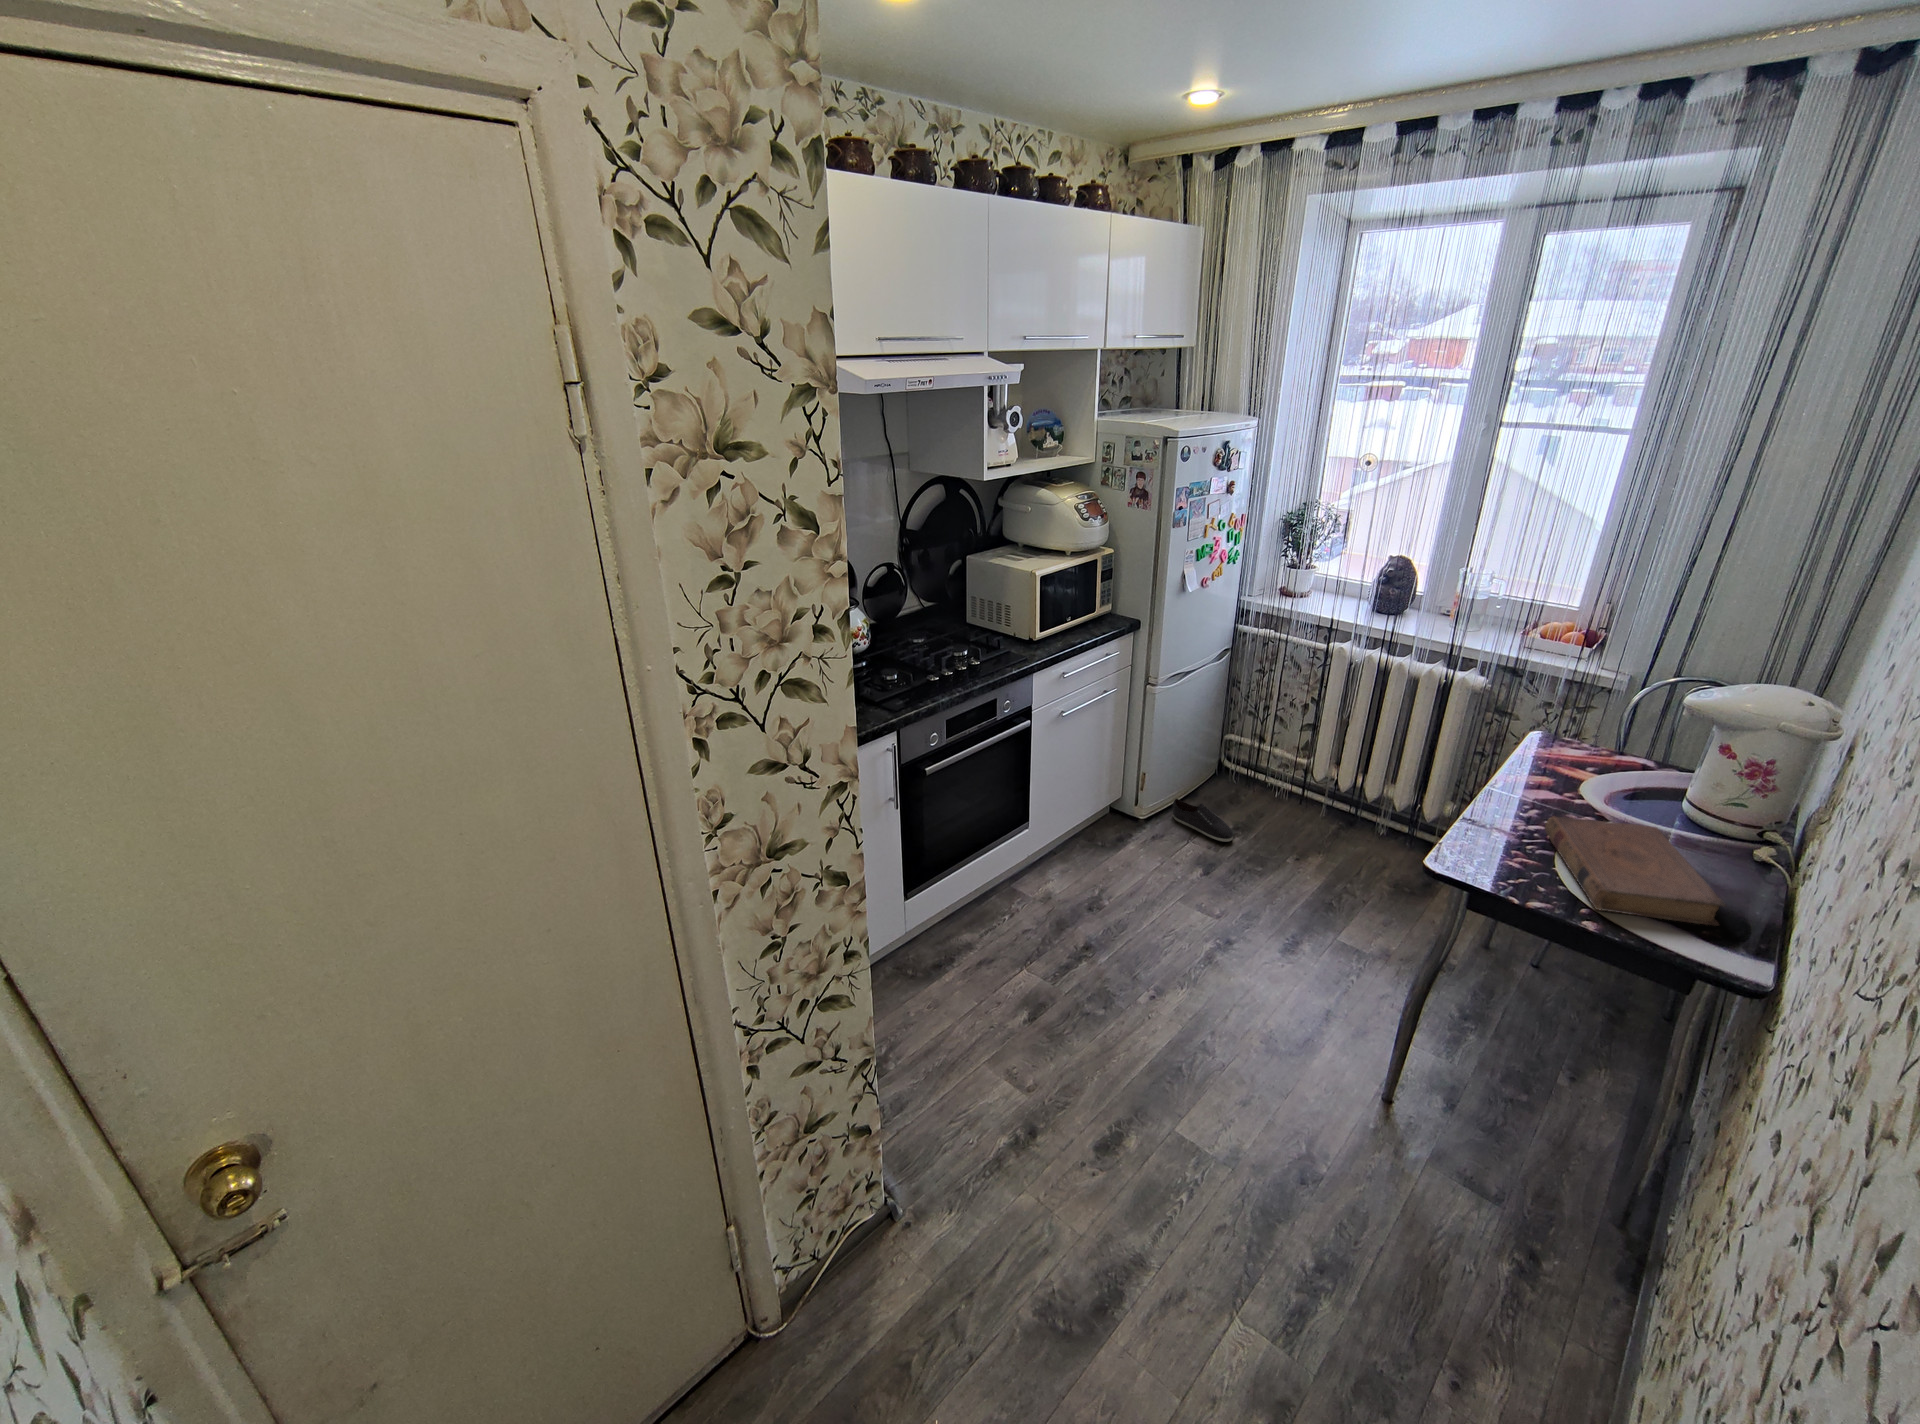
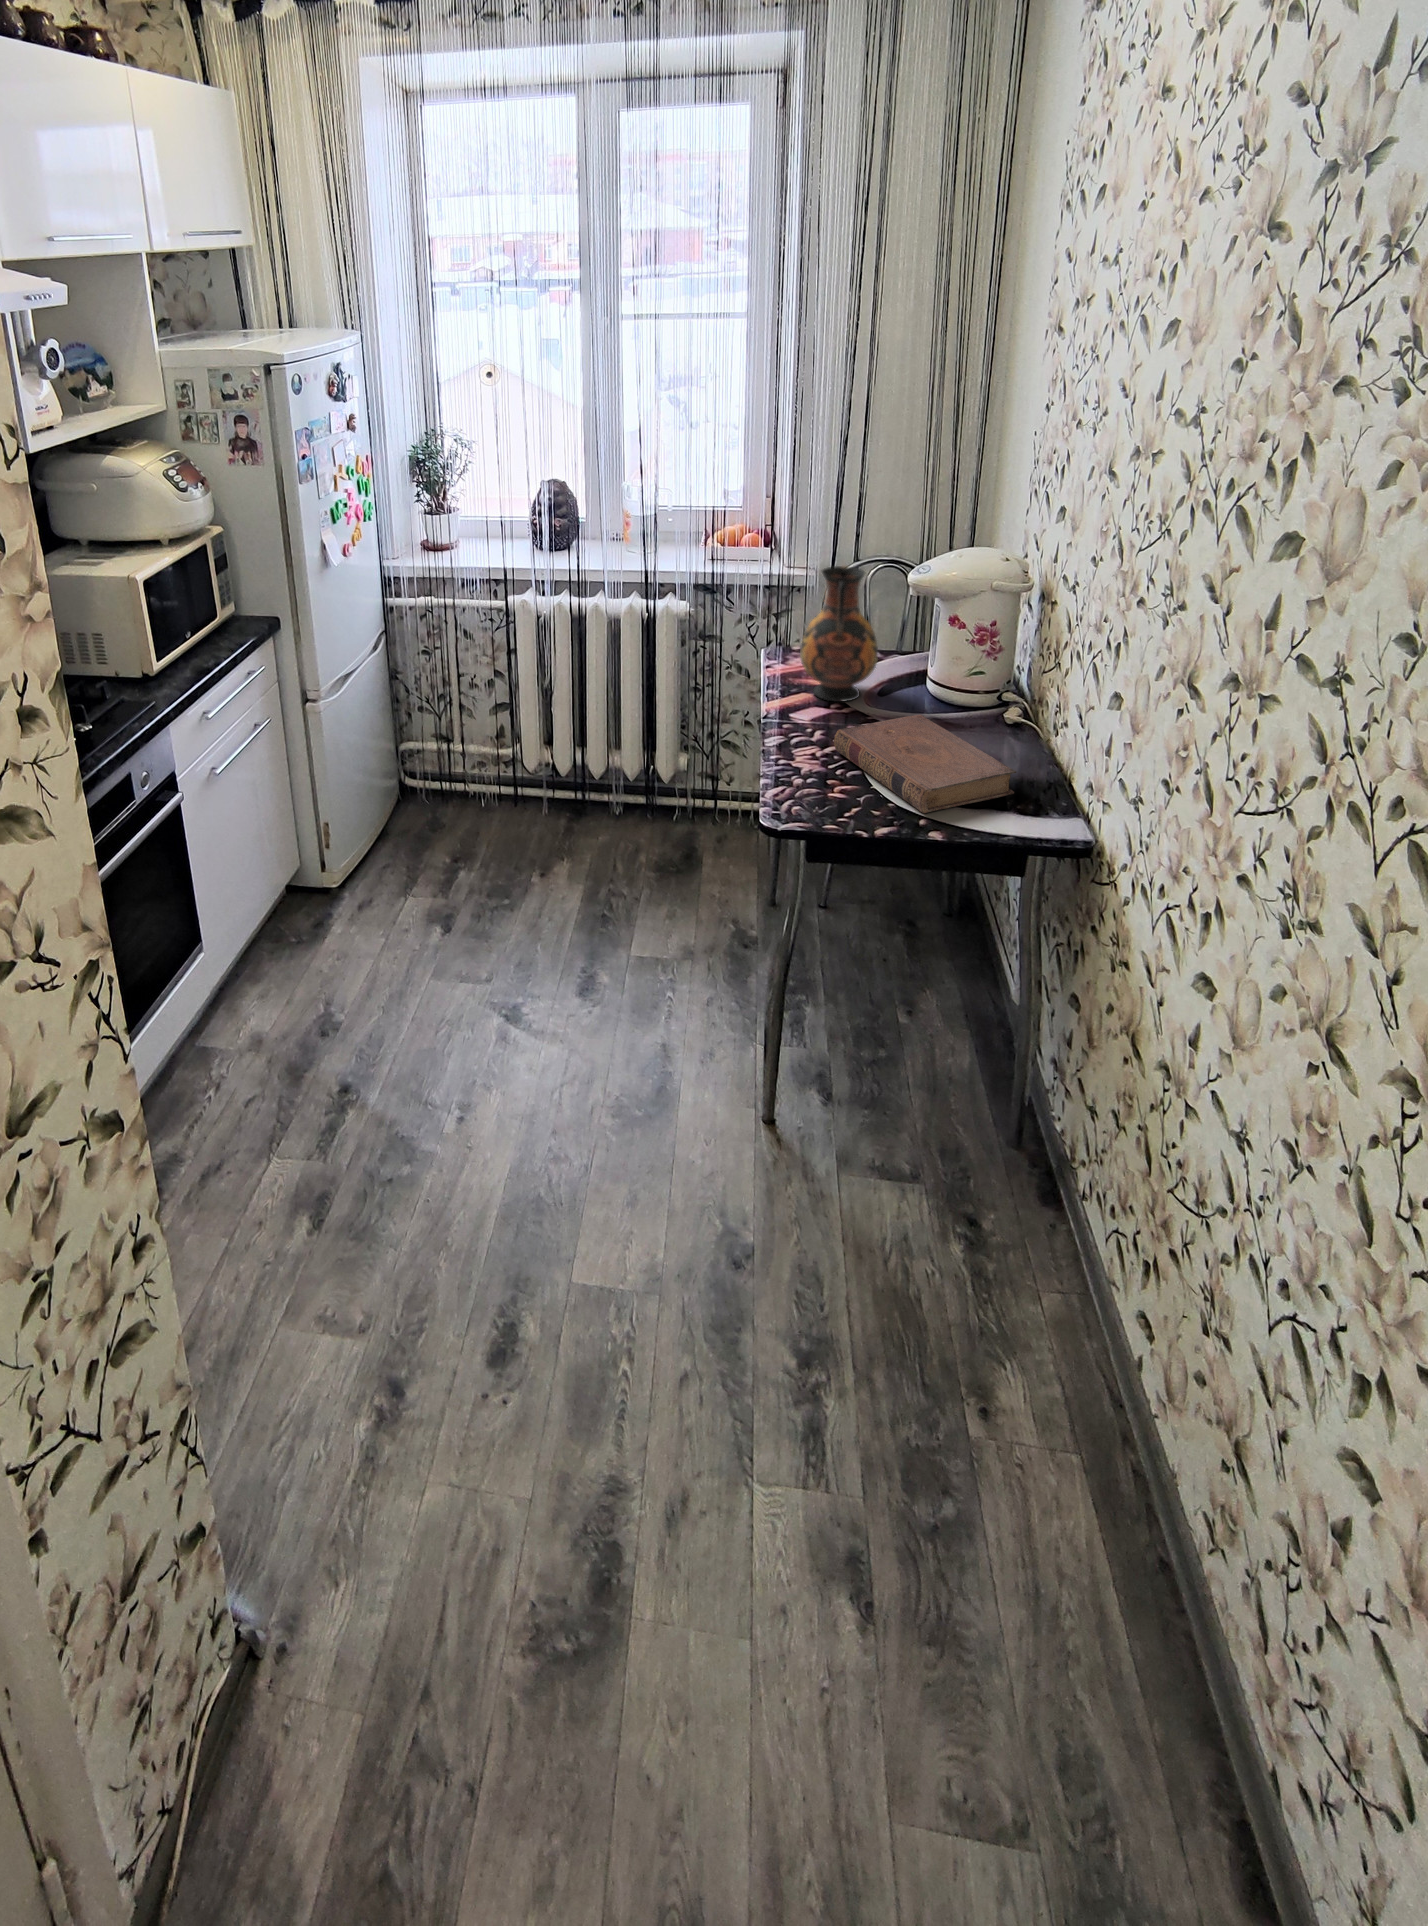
vase: none [1556,671,1649,798] -> present [800,566,878,702]
shoe: present [1173,799,1233,842] -> none [371,835,459,876]

